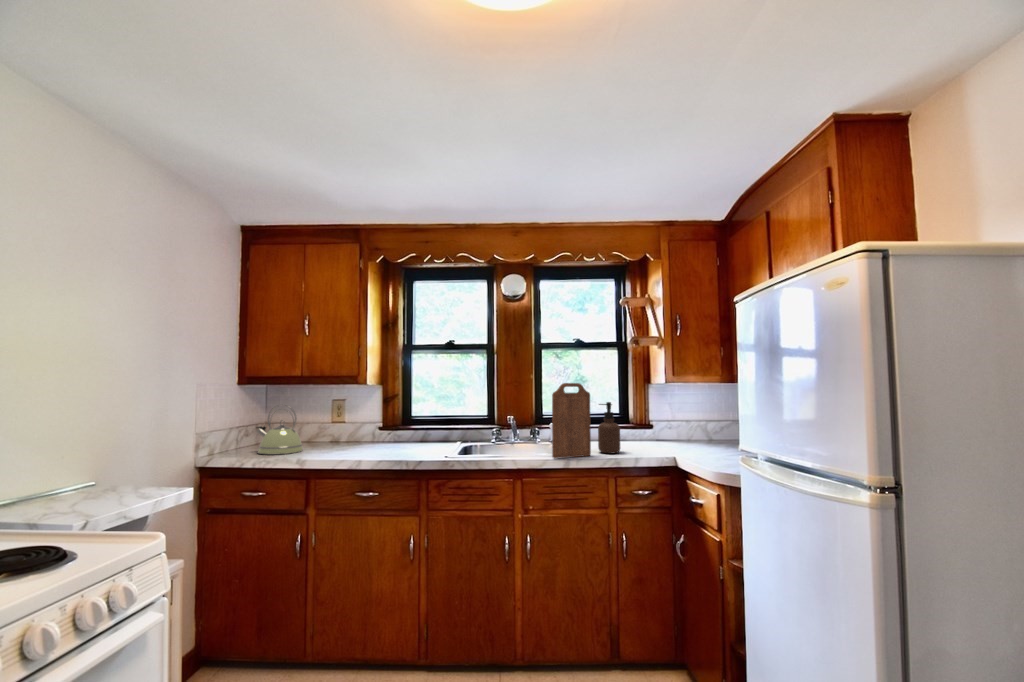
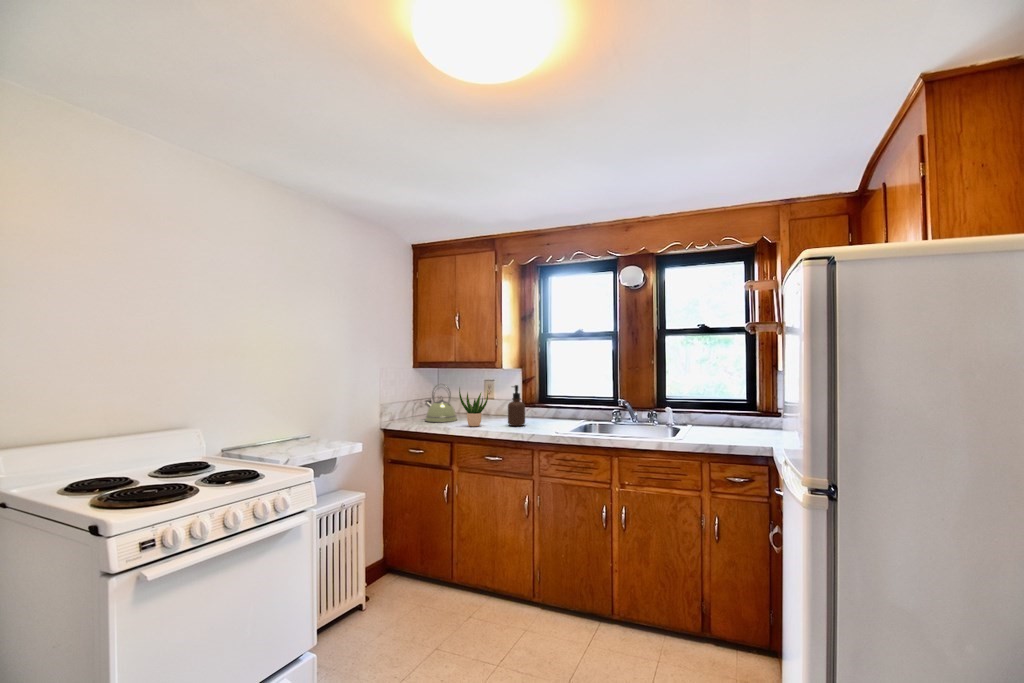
cutting board: present [552,383,591,458] -> none [645,370,688,442]
soap dispenser: present [598,402,620,454] -> present [508,385,525,426]
potted plant: none [318,405,355,456] -> present [459,388,488,426]

